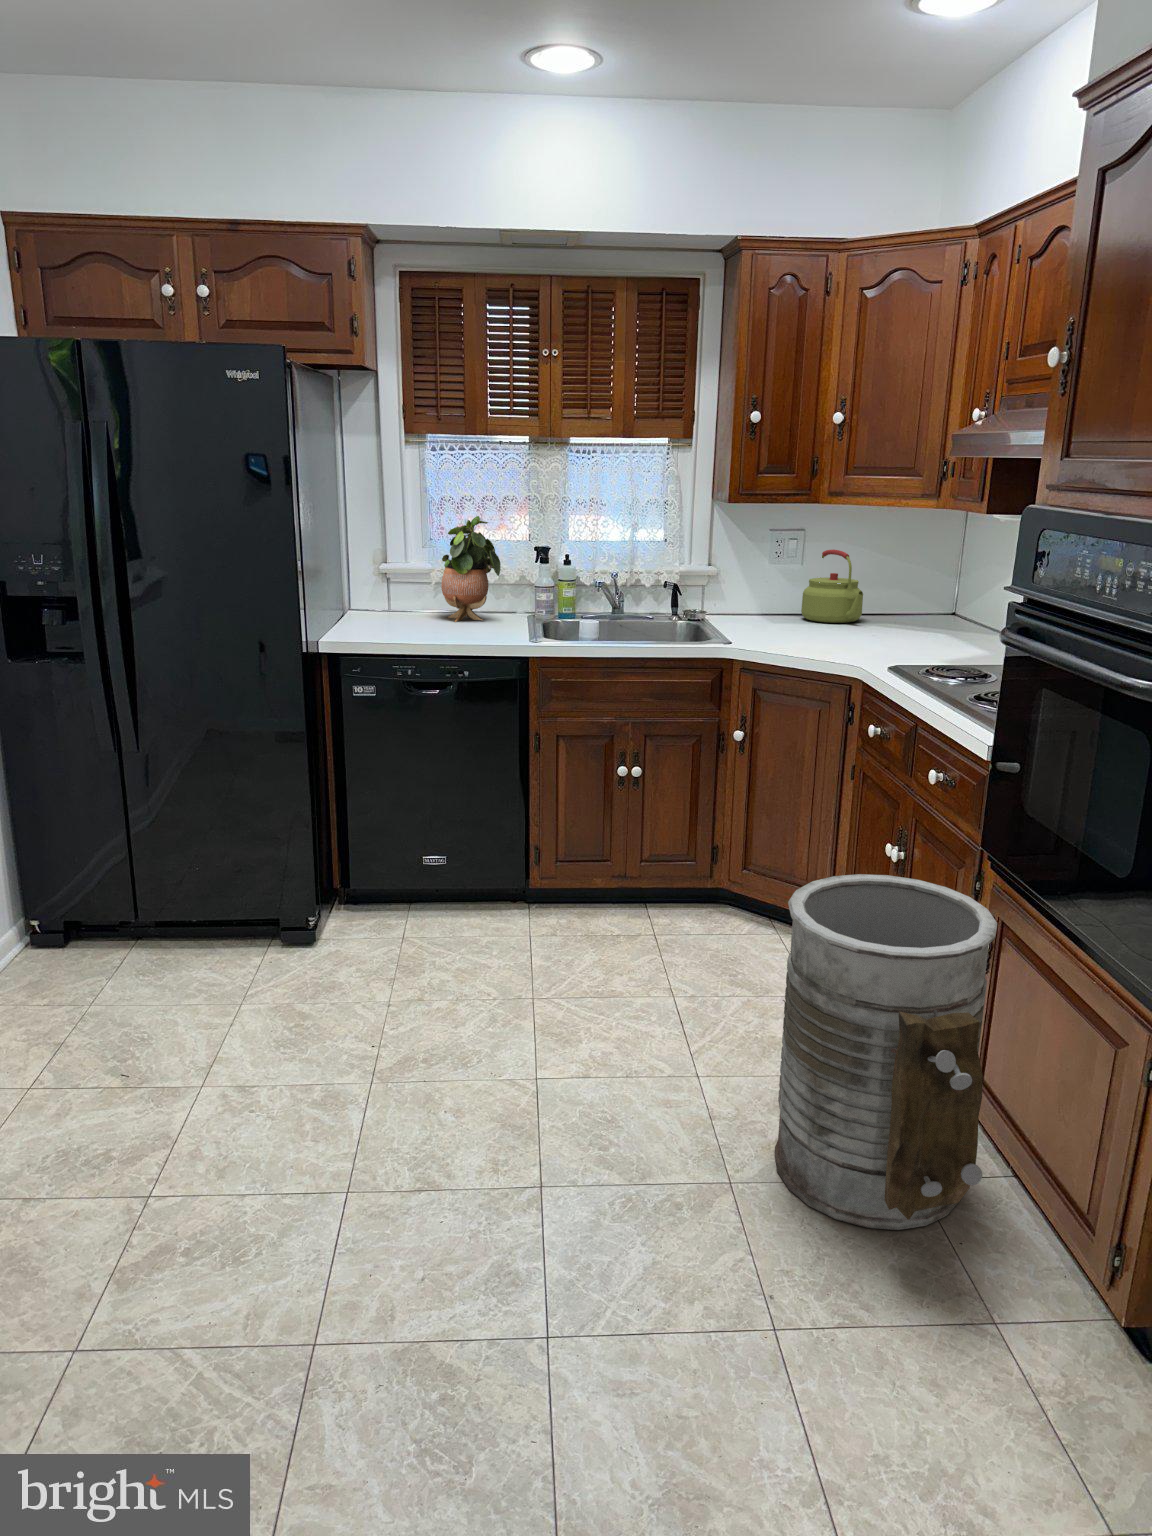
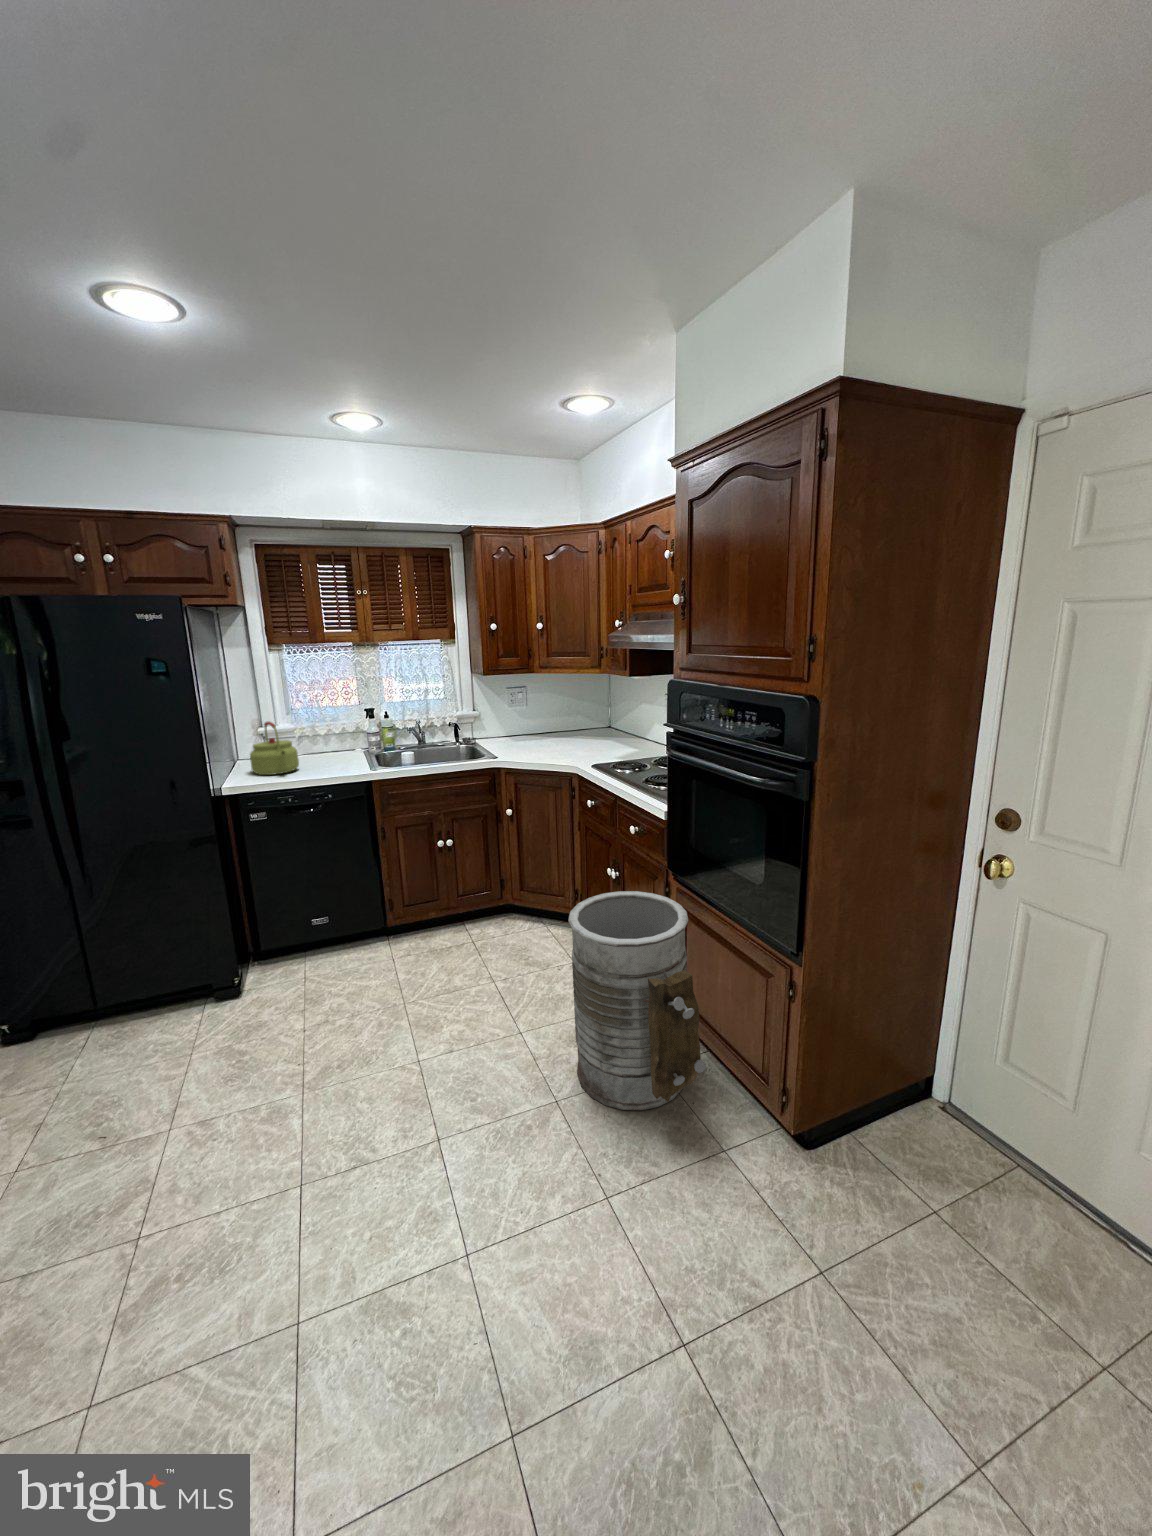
potted plant: present [441,516,501,622] -> none [303,695,344,763]
kettle: present [801,550,863,623] -> present [250,721,299,775]

